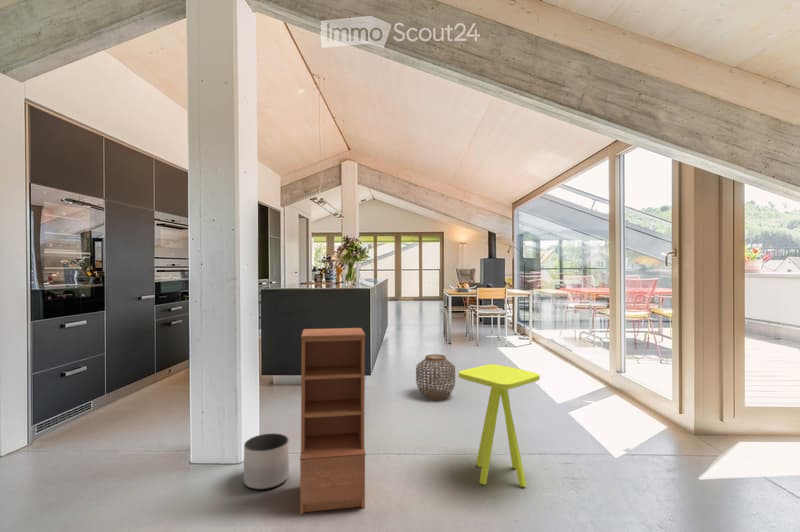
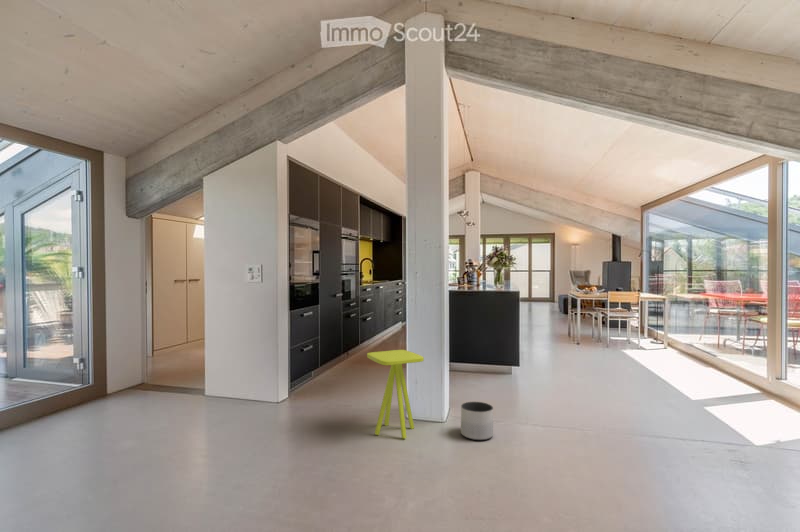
bookcase: present [300,328,366,514] -> none [507,324,565,459]
woven basket: present [416,354,455,400] -> none [567,351,605,391]
side table: present [459,364,540,487] -> present [367,350,424,438]

